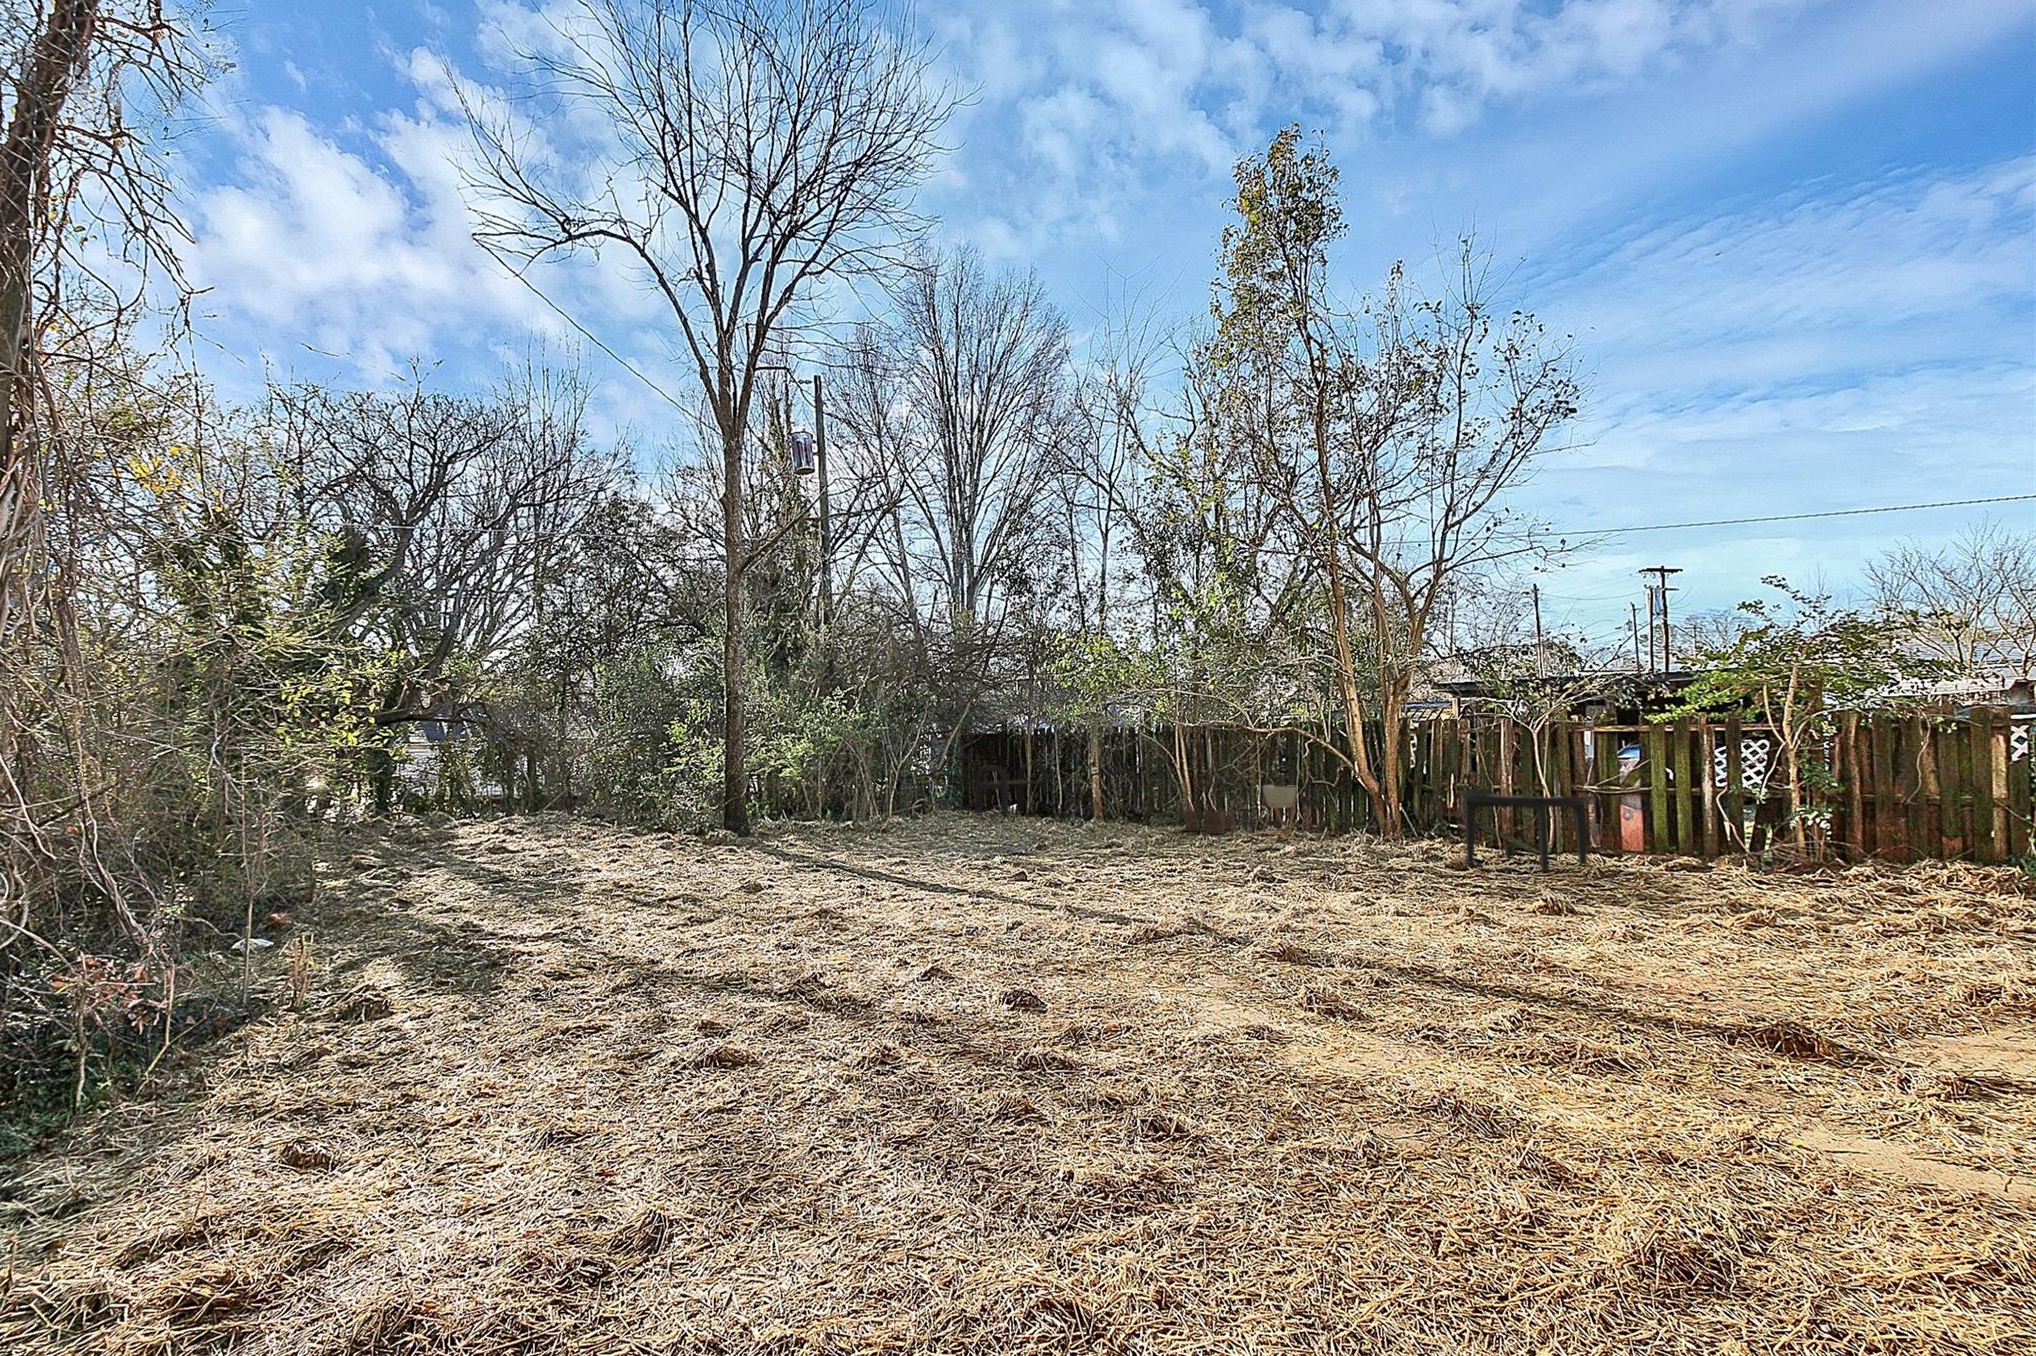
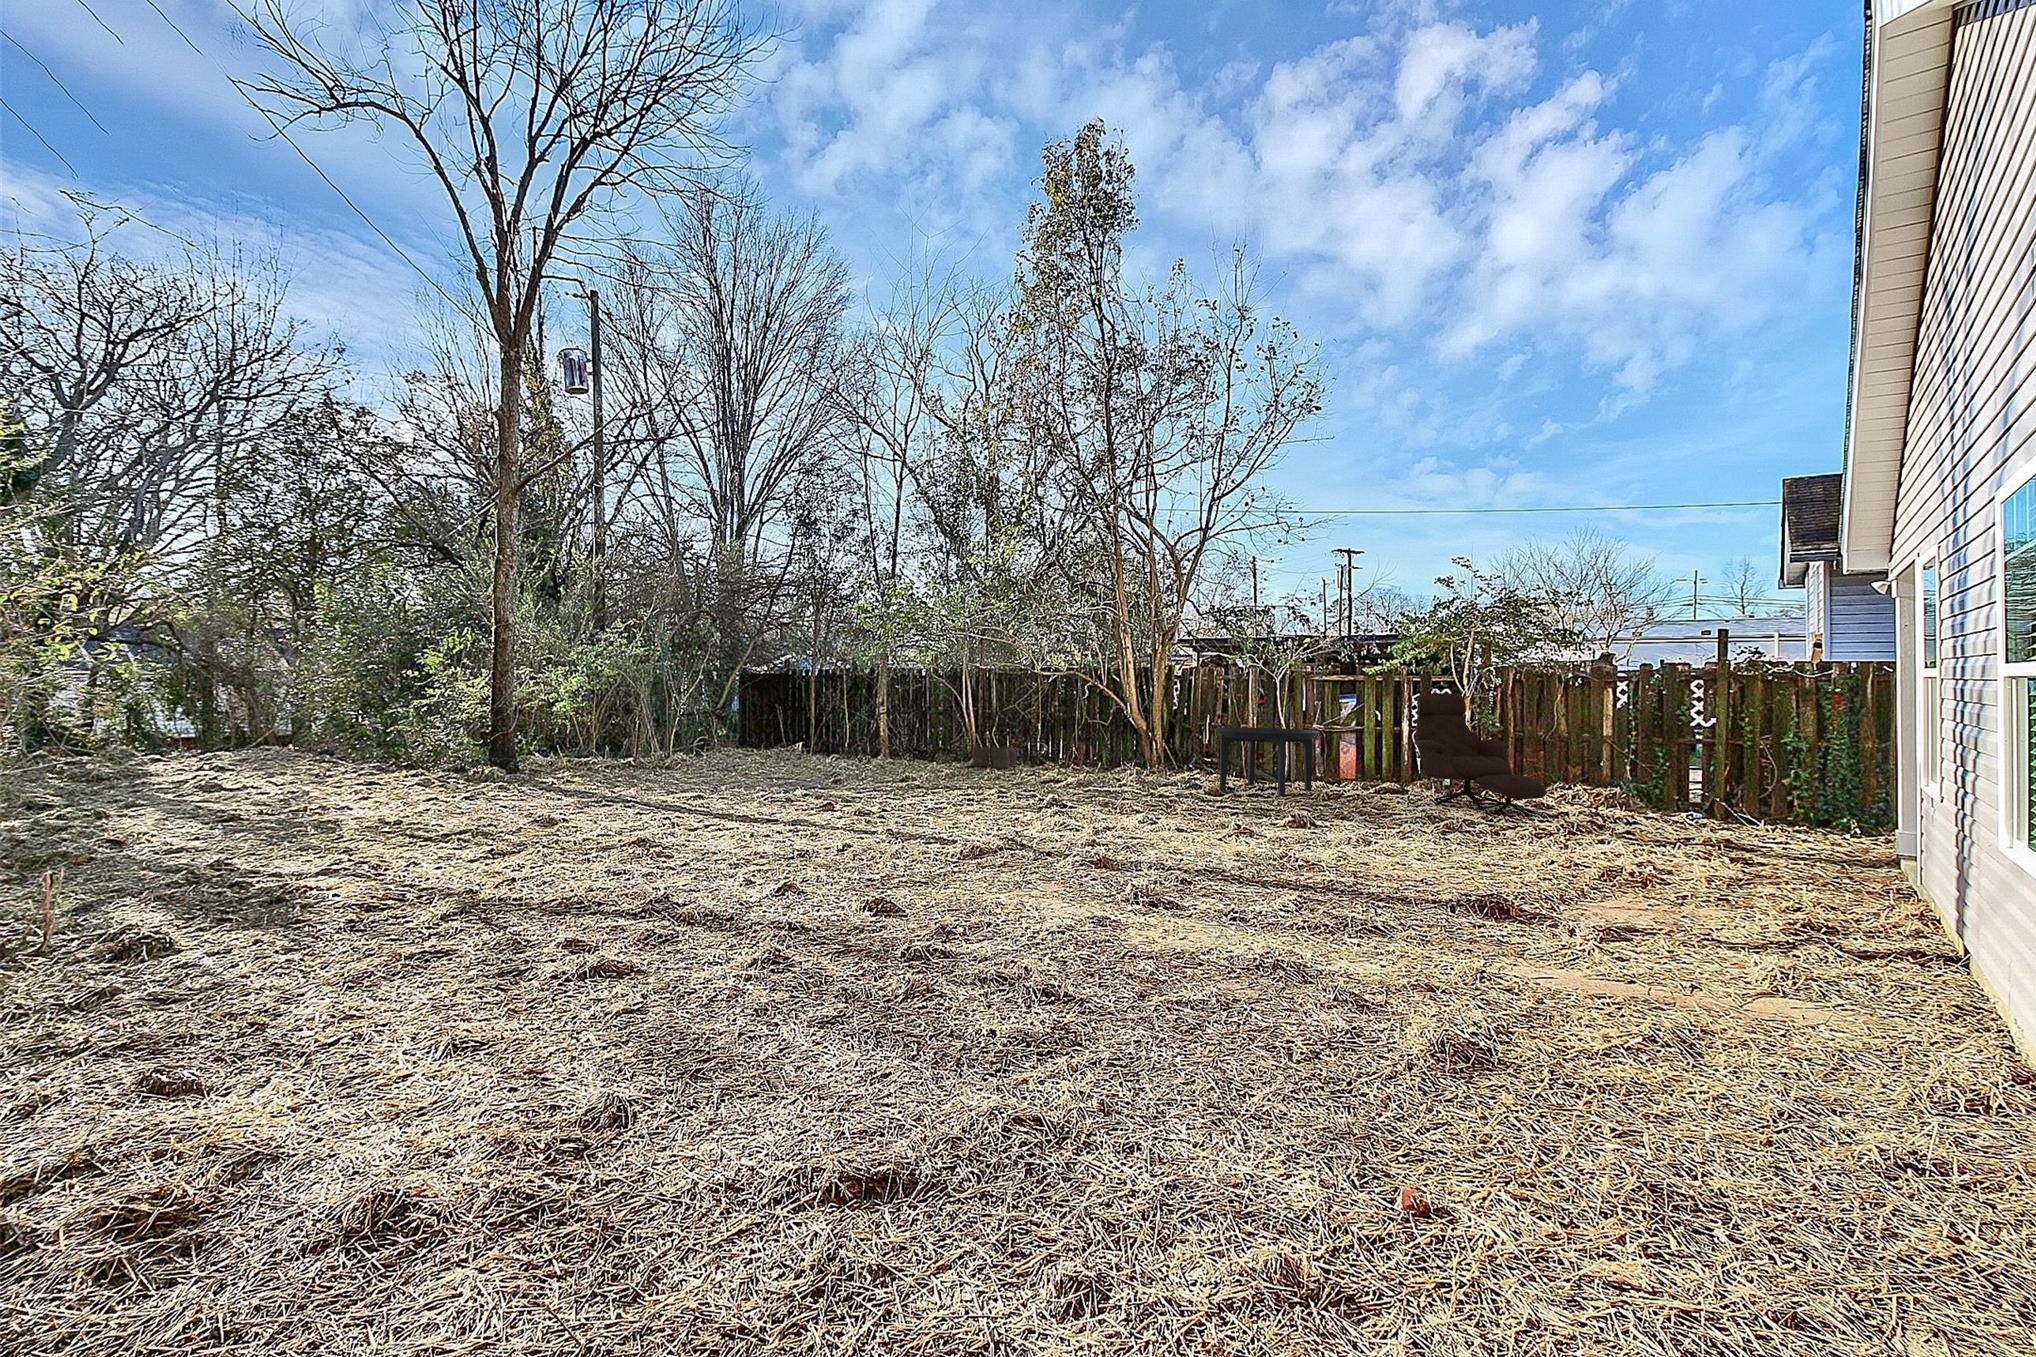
lounge chair: none [1722,747,1919,908] -> present [1414,693,1546,816]
bench: present [976,764,1049,816] -> none [766,704,839,754]
planter: present [1261,785,1296,835] -> none [1042,725,1074,769]

